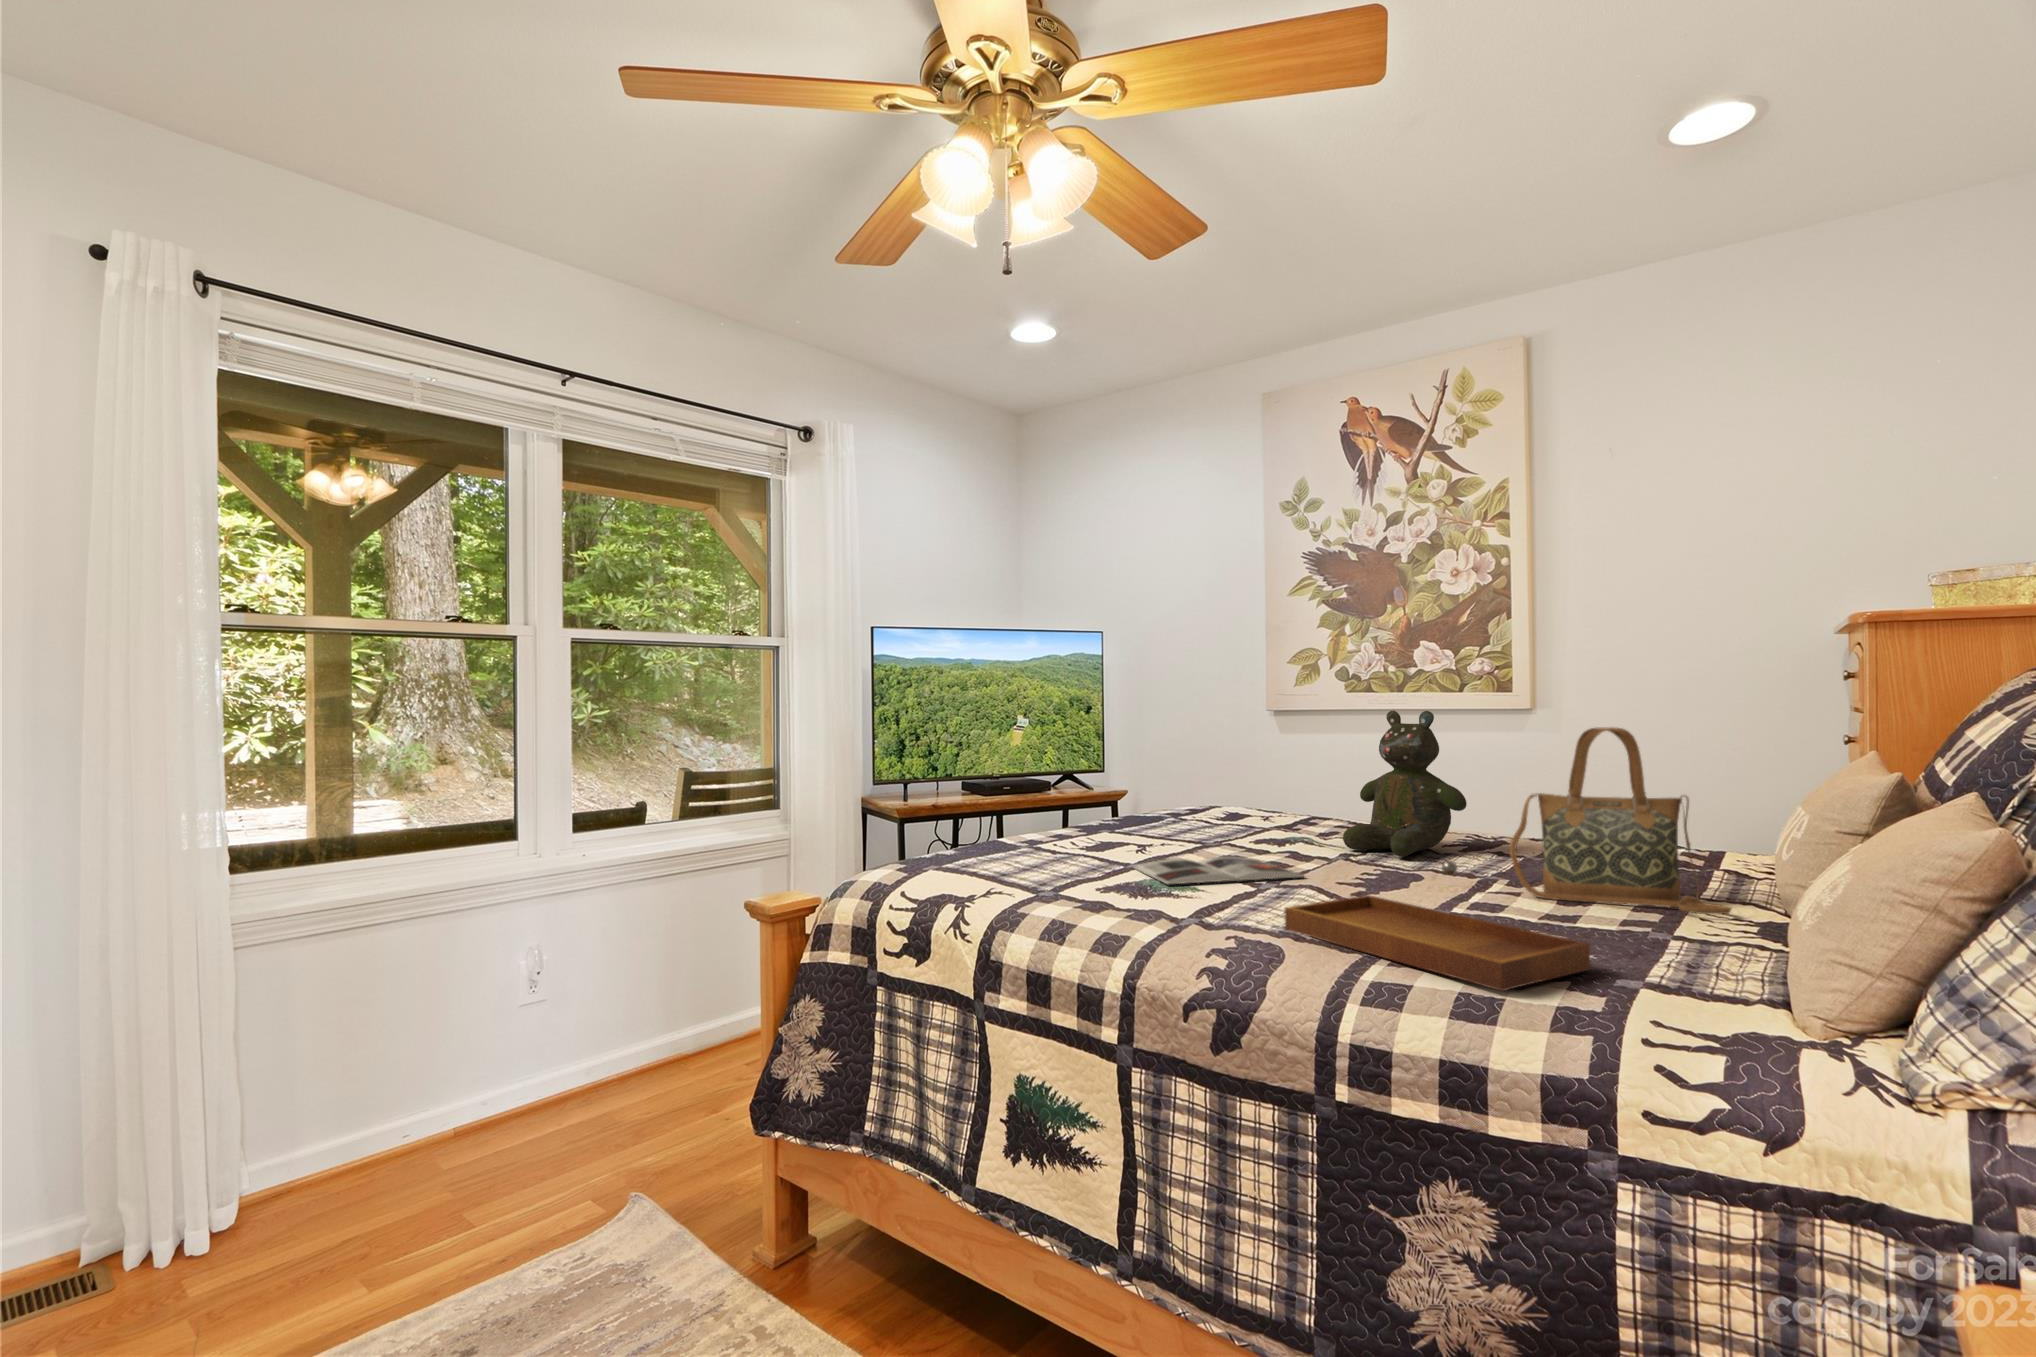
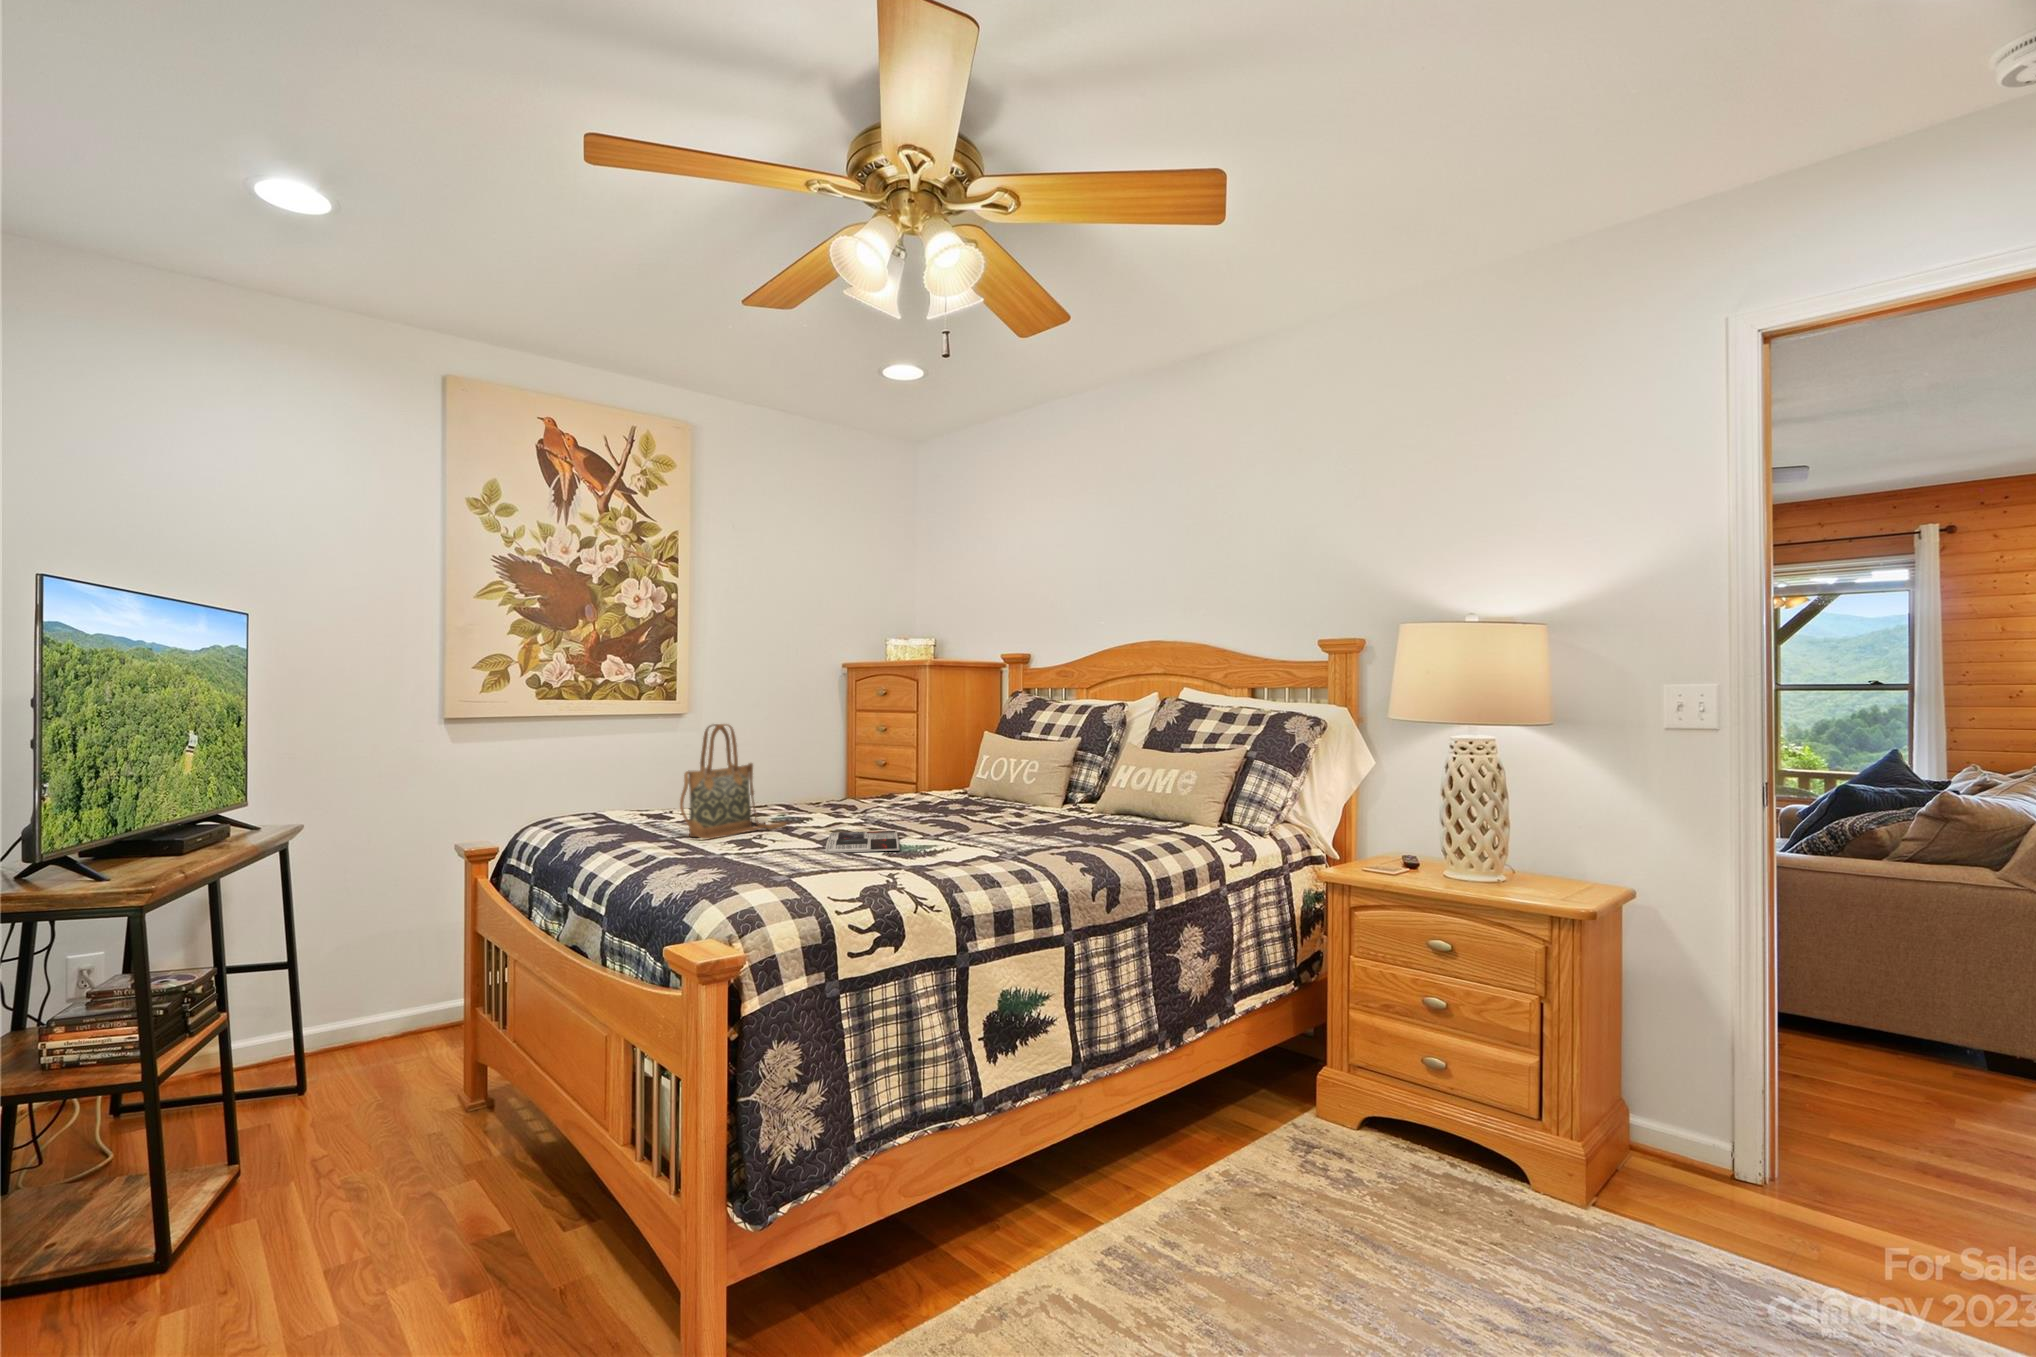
teddy bear: present [1343,711,1467,857] -> none [782,715,863,819]
handbag: present [1510,727,1731,915] -> present [680,724,787,839]
tray: present [1285,861,1590,991] -> none [997,790,1143,847]

